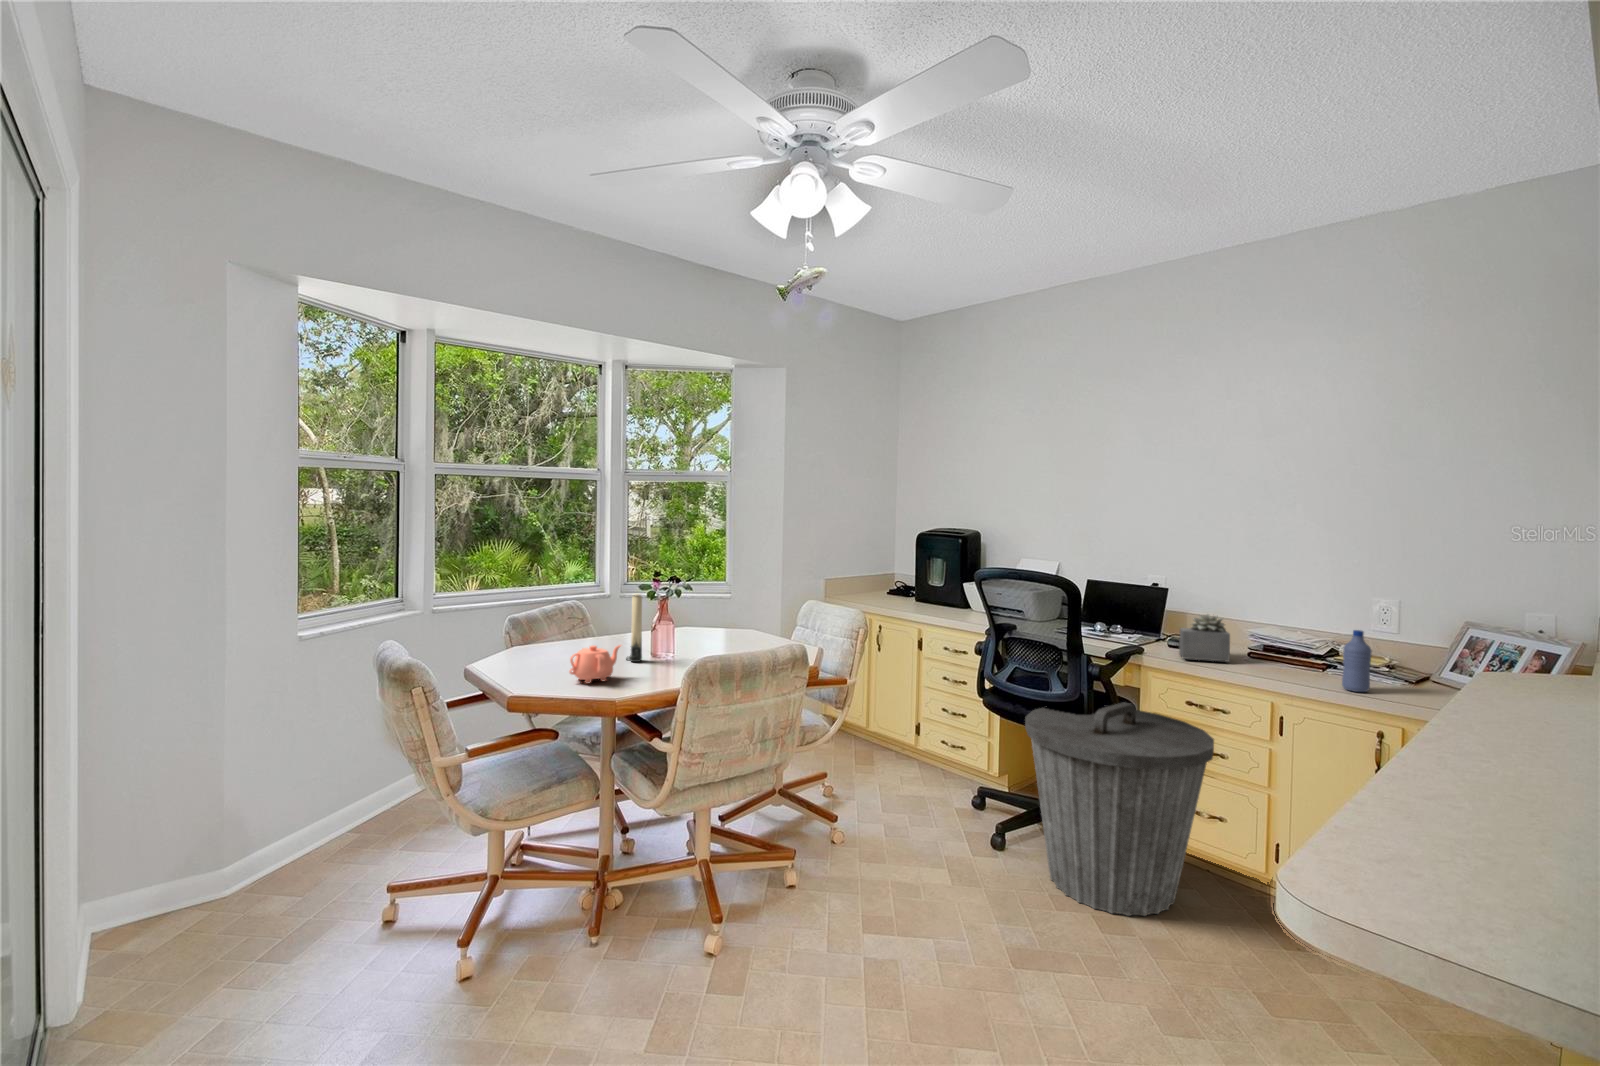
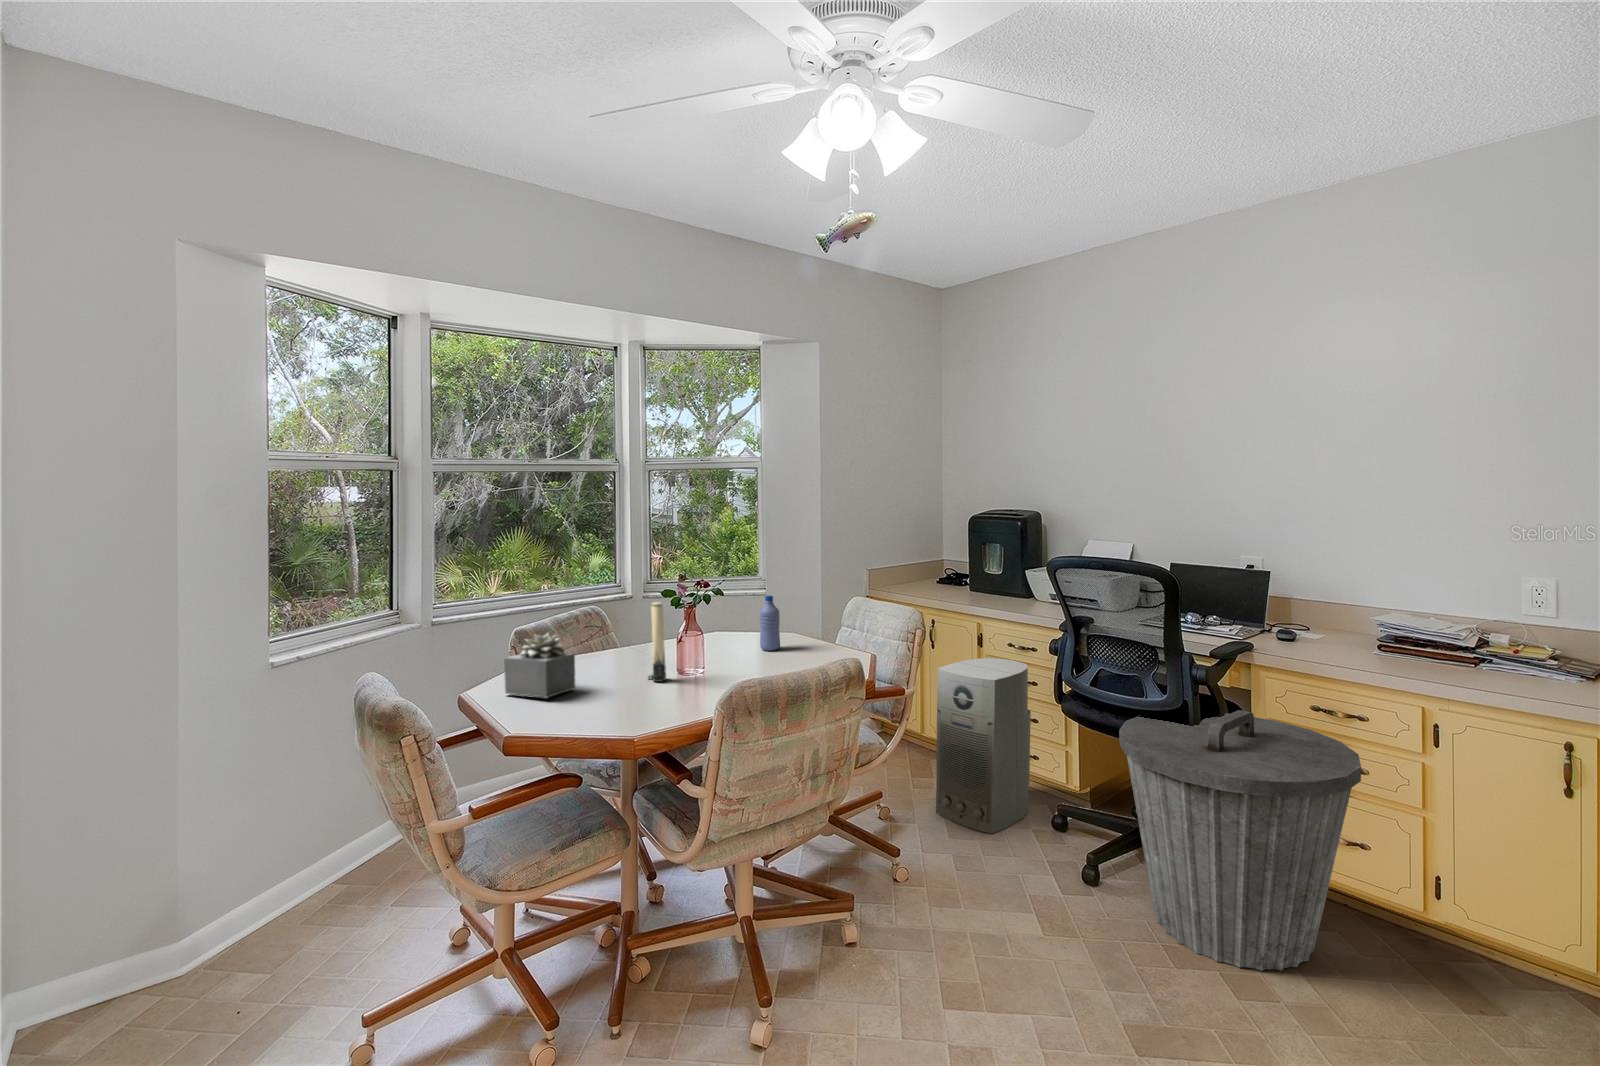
succulent plant: present [1179,614,1230,662] -> present [504,633,575,698]
water bottle: present [1342,630,1372,692] -> present [759,595,780,651]
teapot: present [569,645,621,683] -> none [580,665,642,713]
air purifier: none [874,658,961,810] -> present [936,658,1031,834]

